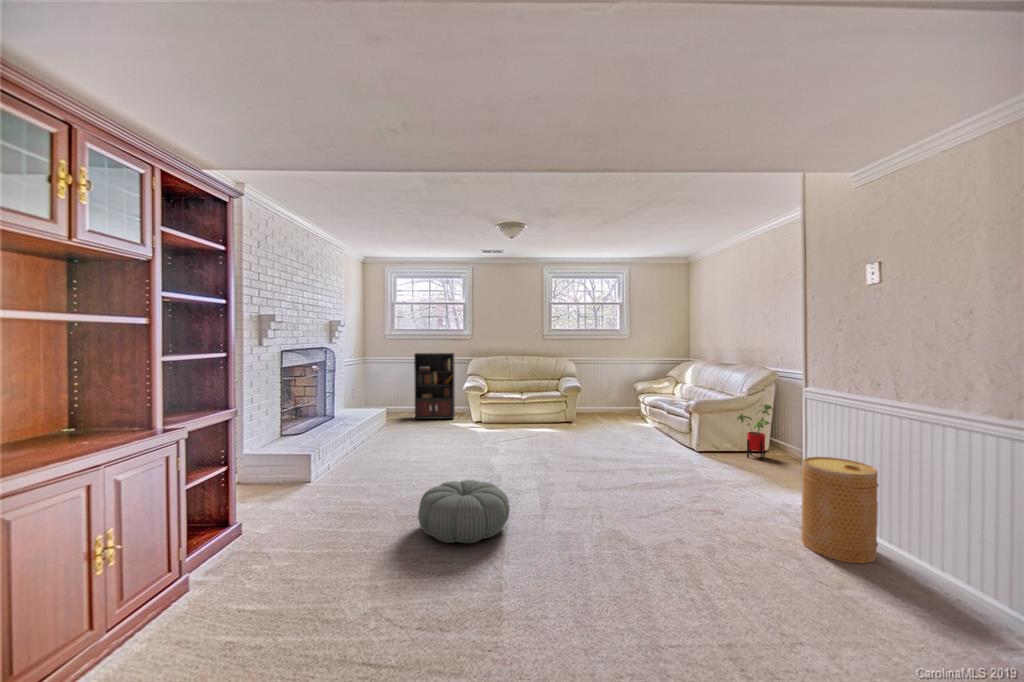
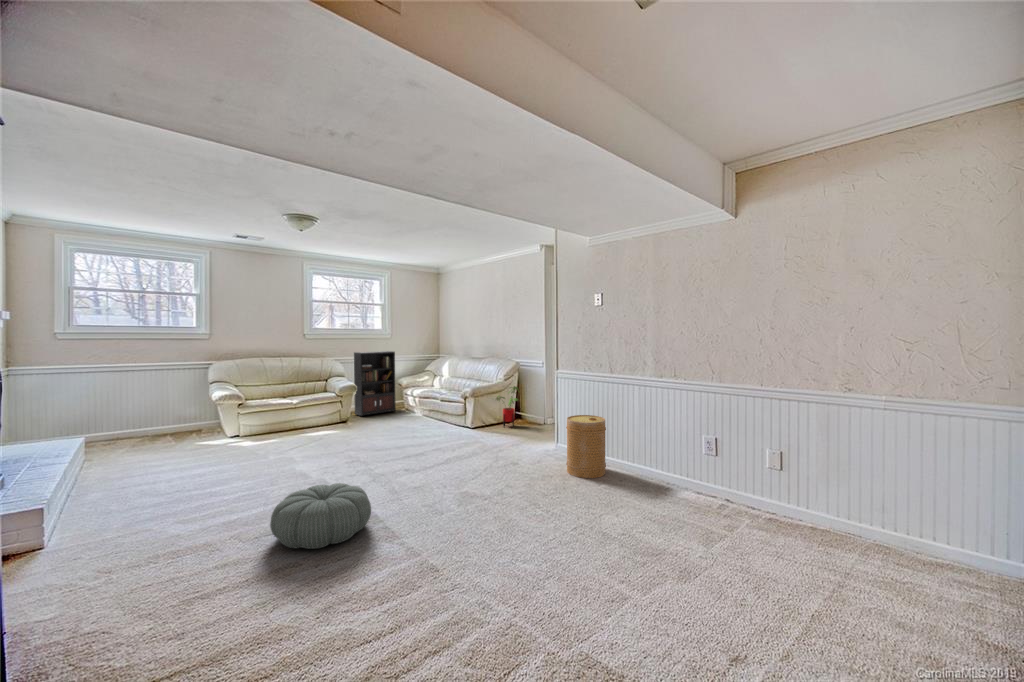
bookcase: present [414,353,455,419] -> present [354,351,396,416]

